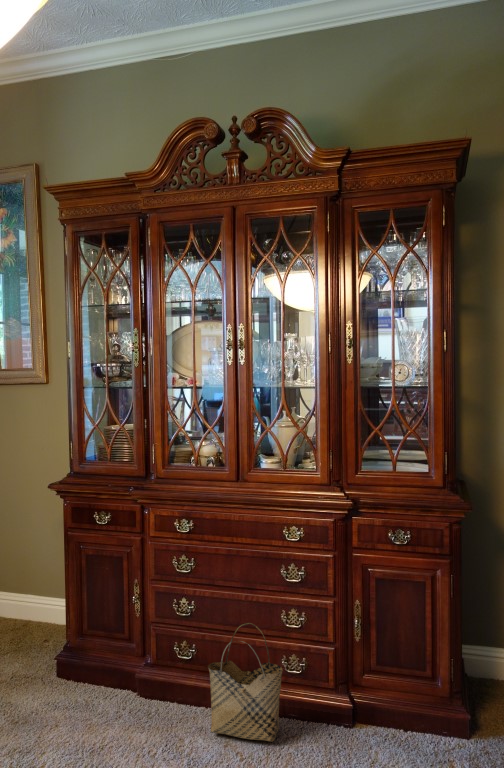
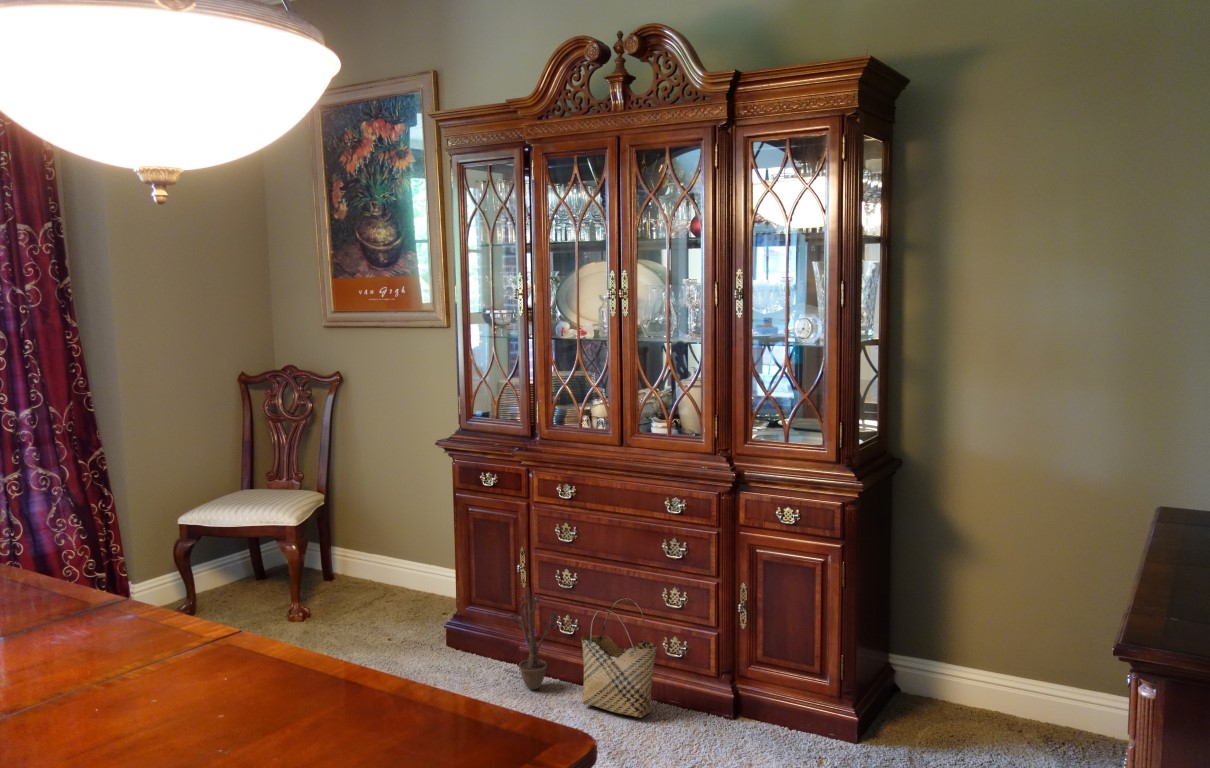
decorative plant: none [123,622,184,721] -> present [504,588,558,689]

